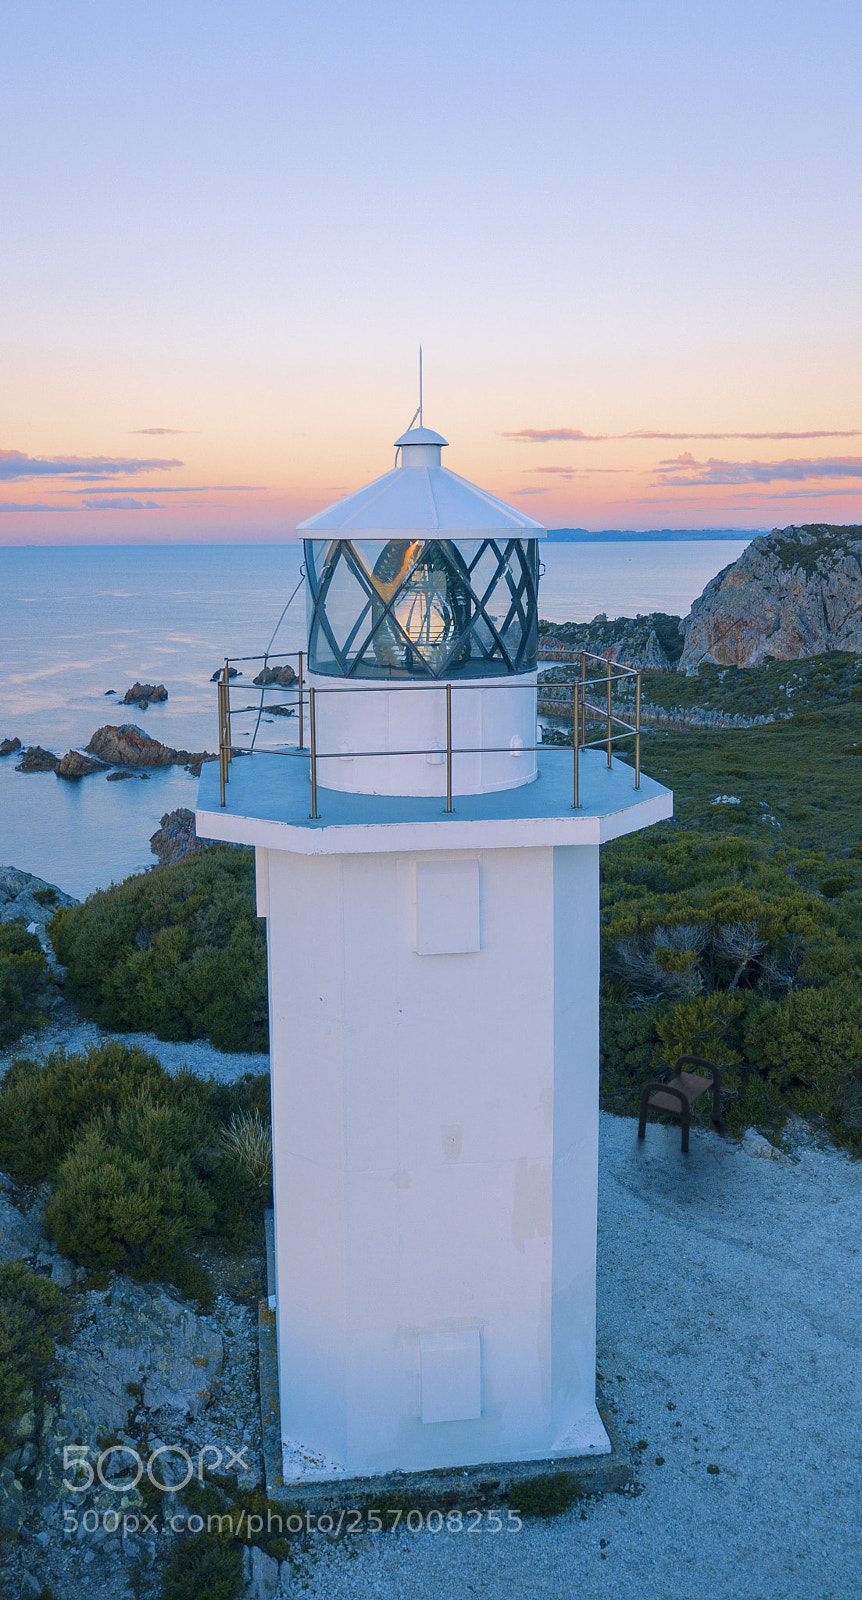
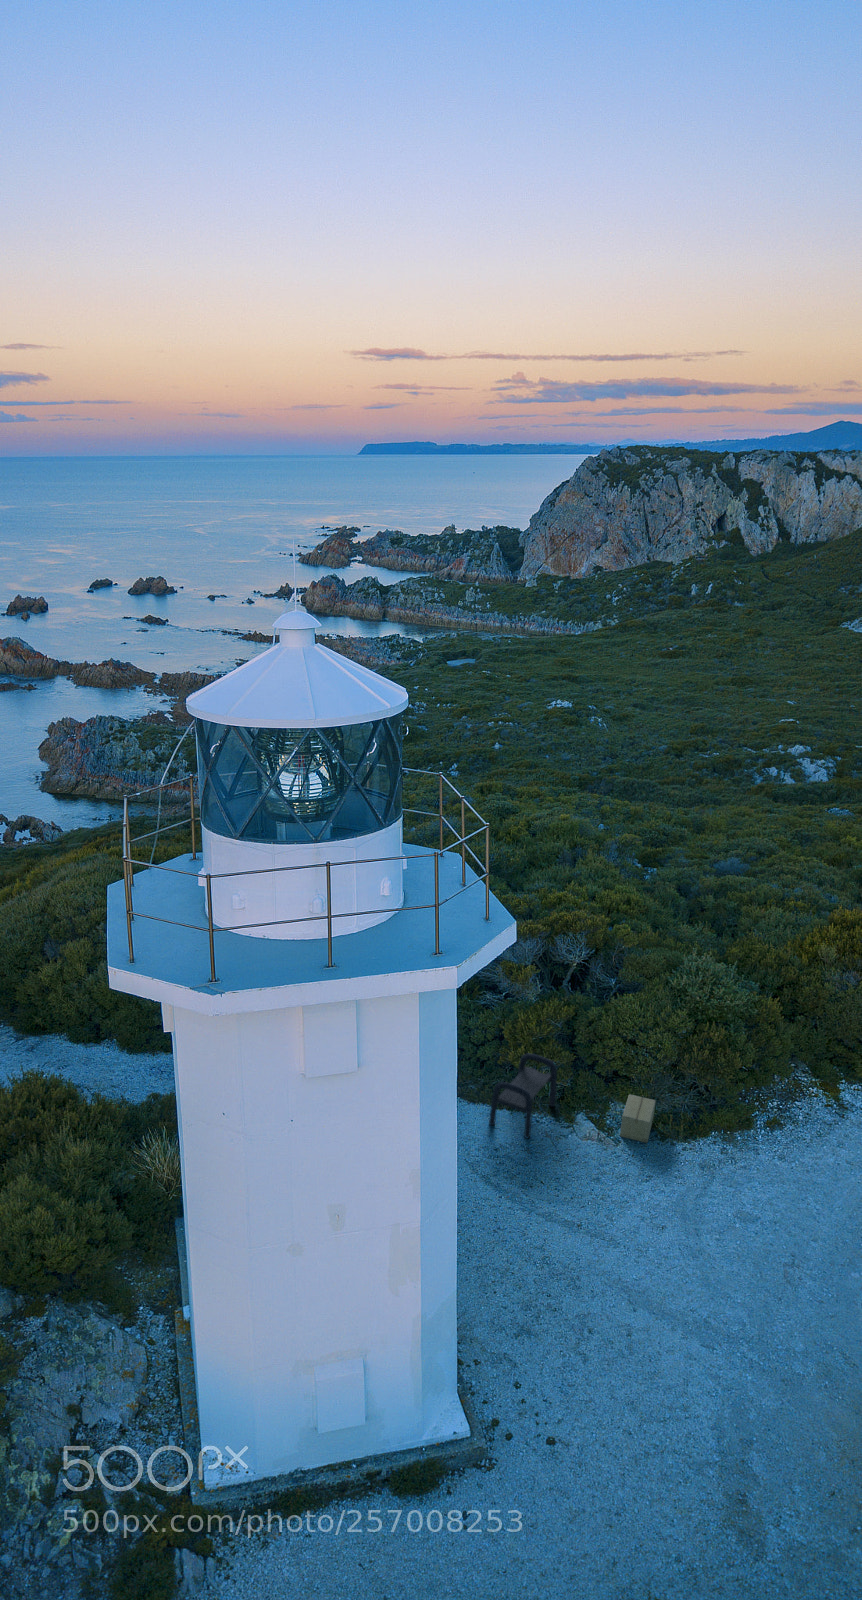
cardboard box: none [801,1106,846,1162] -> present [620,1094,656,1143]

